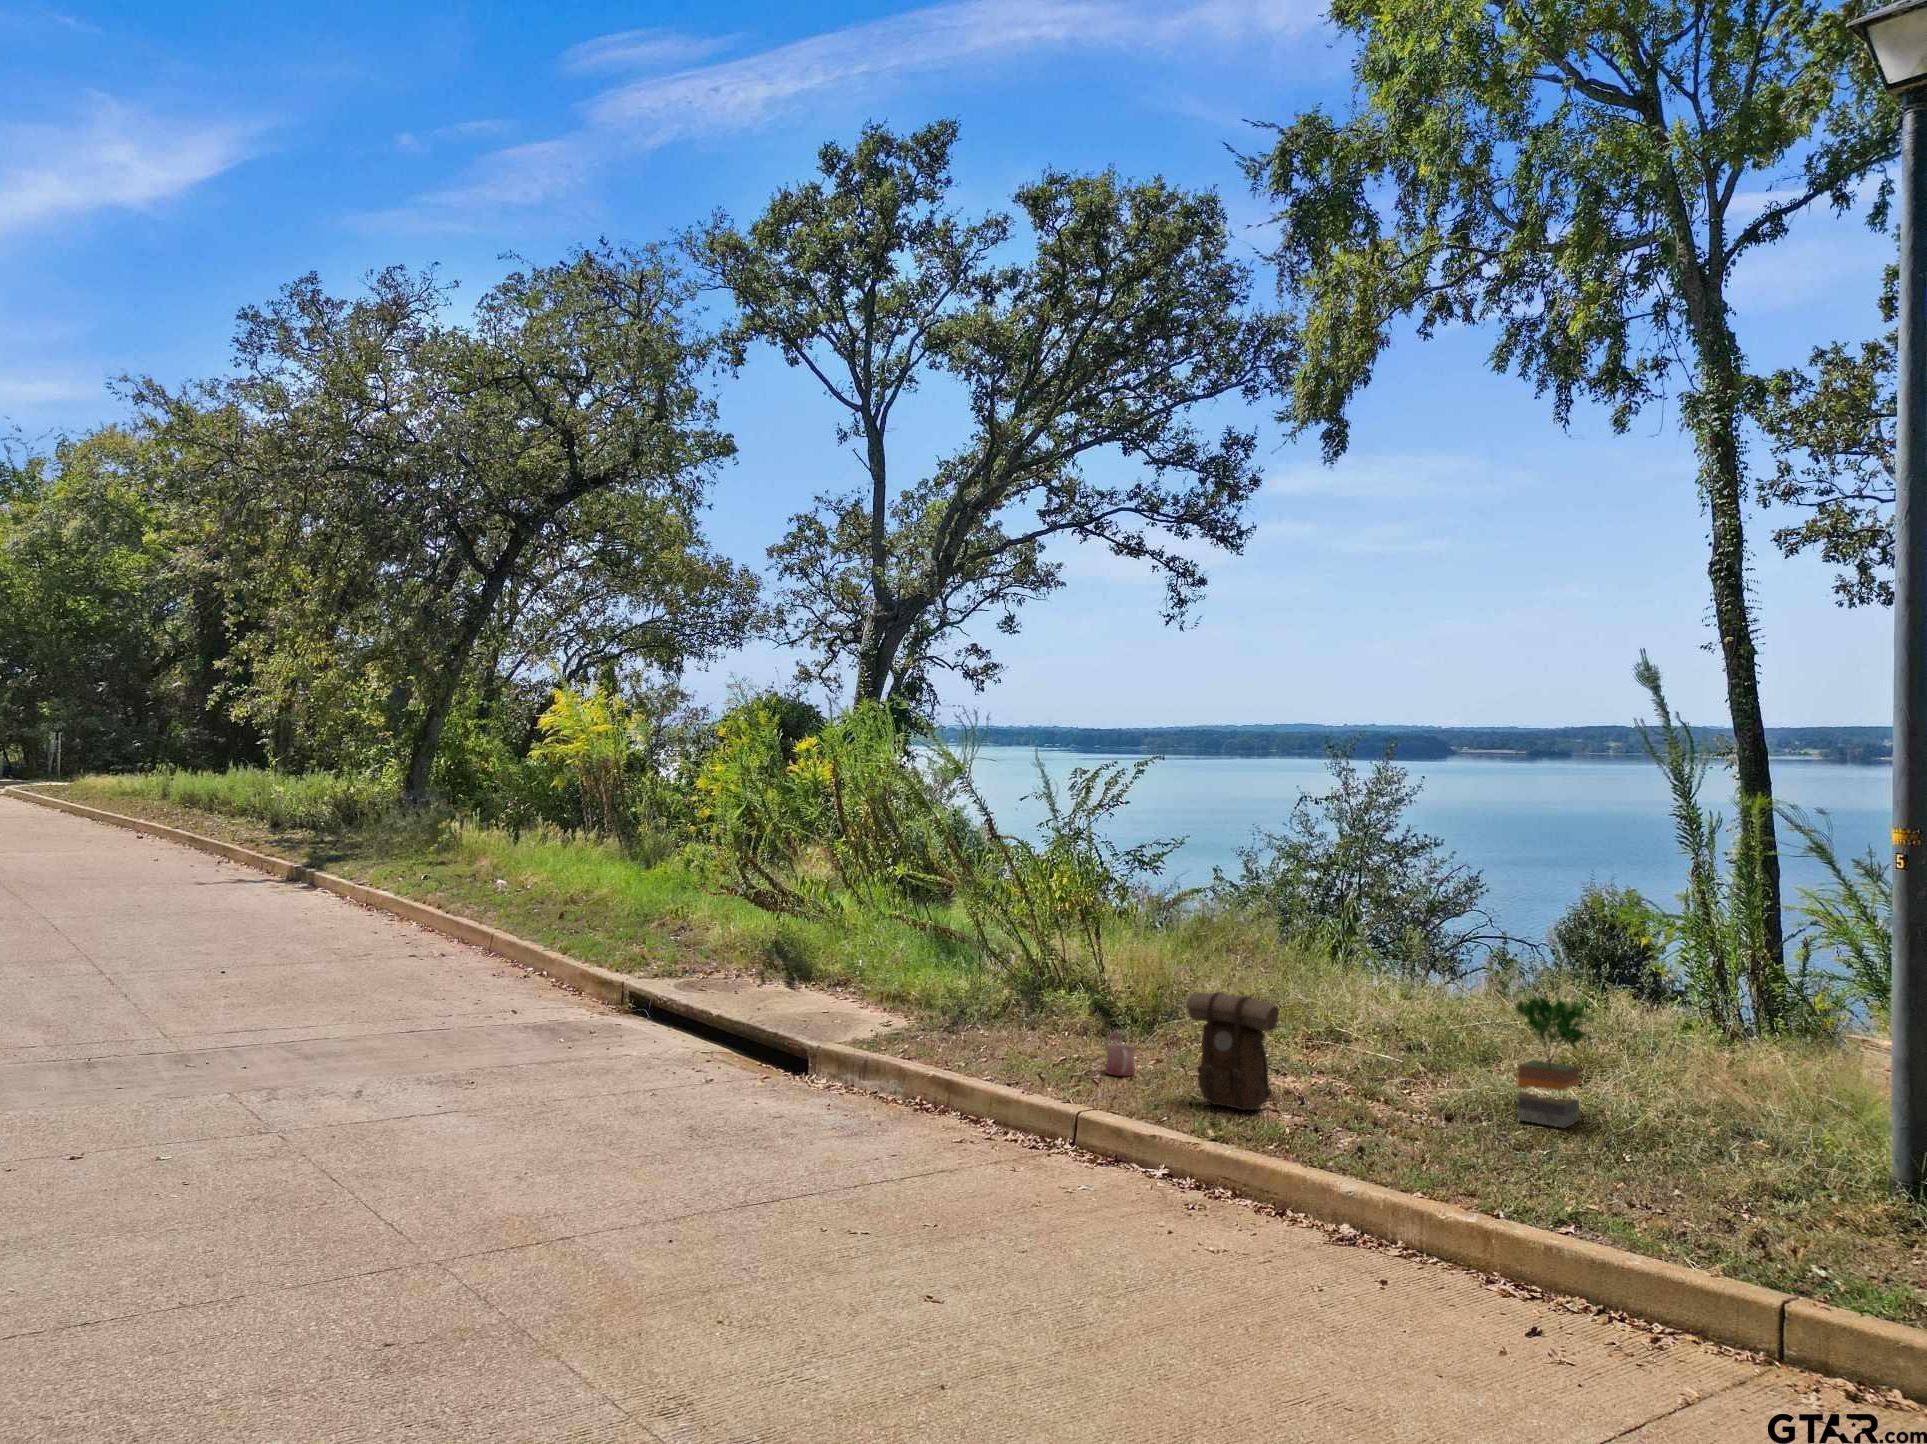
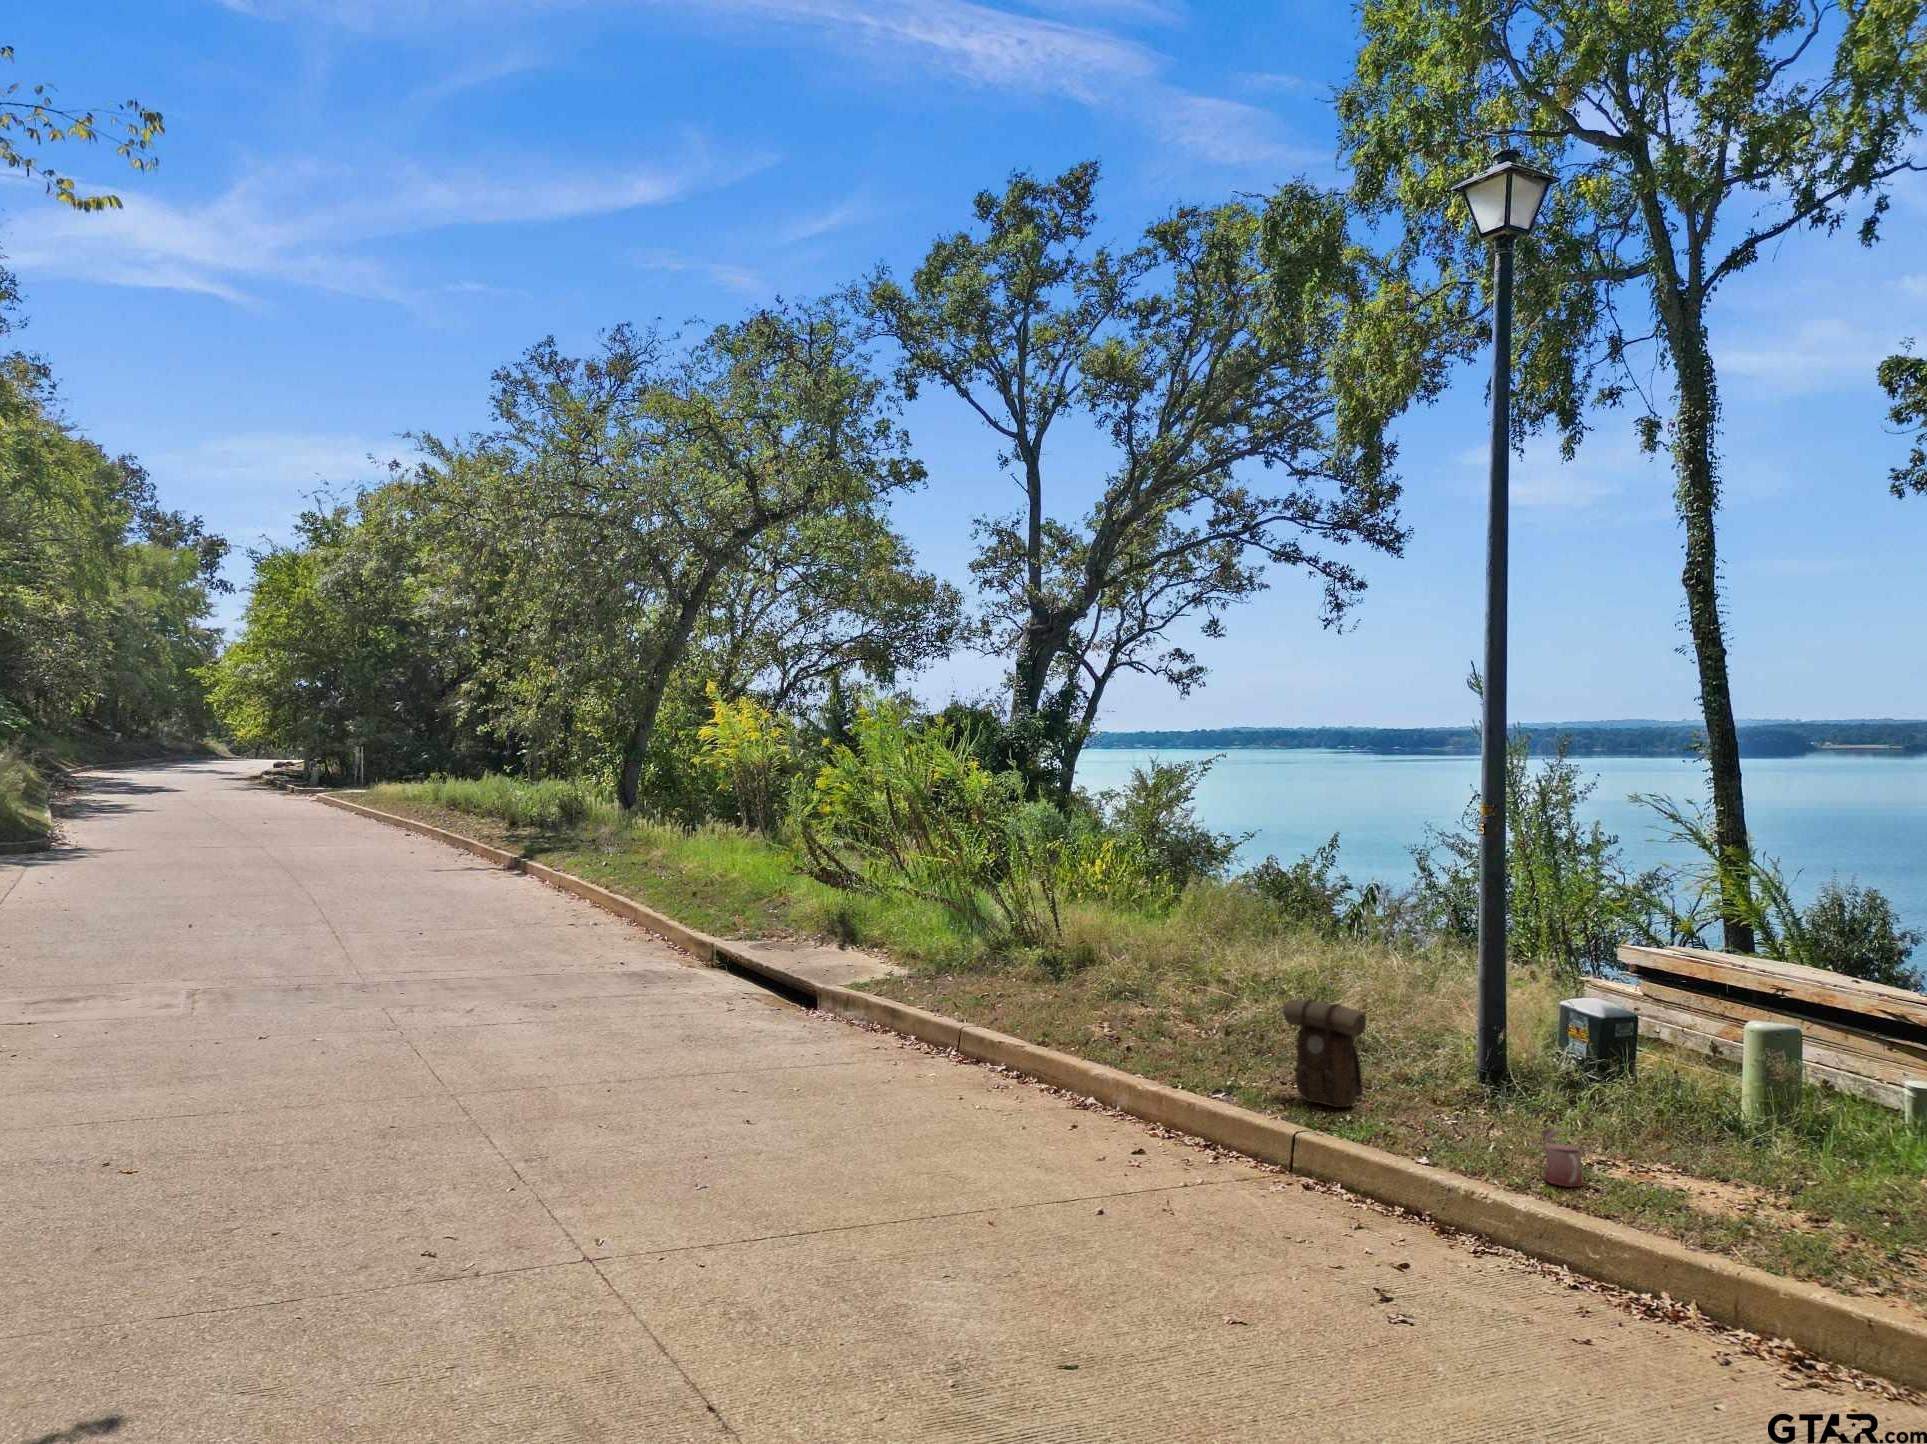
potted tree: present [1513,997,1594,1128] -> none [1587,1005,1672,1130]
watering can: present [1106,1031,1136,1076] -> present [1542,1129,1584,1187]

